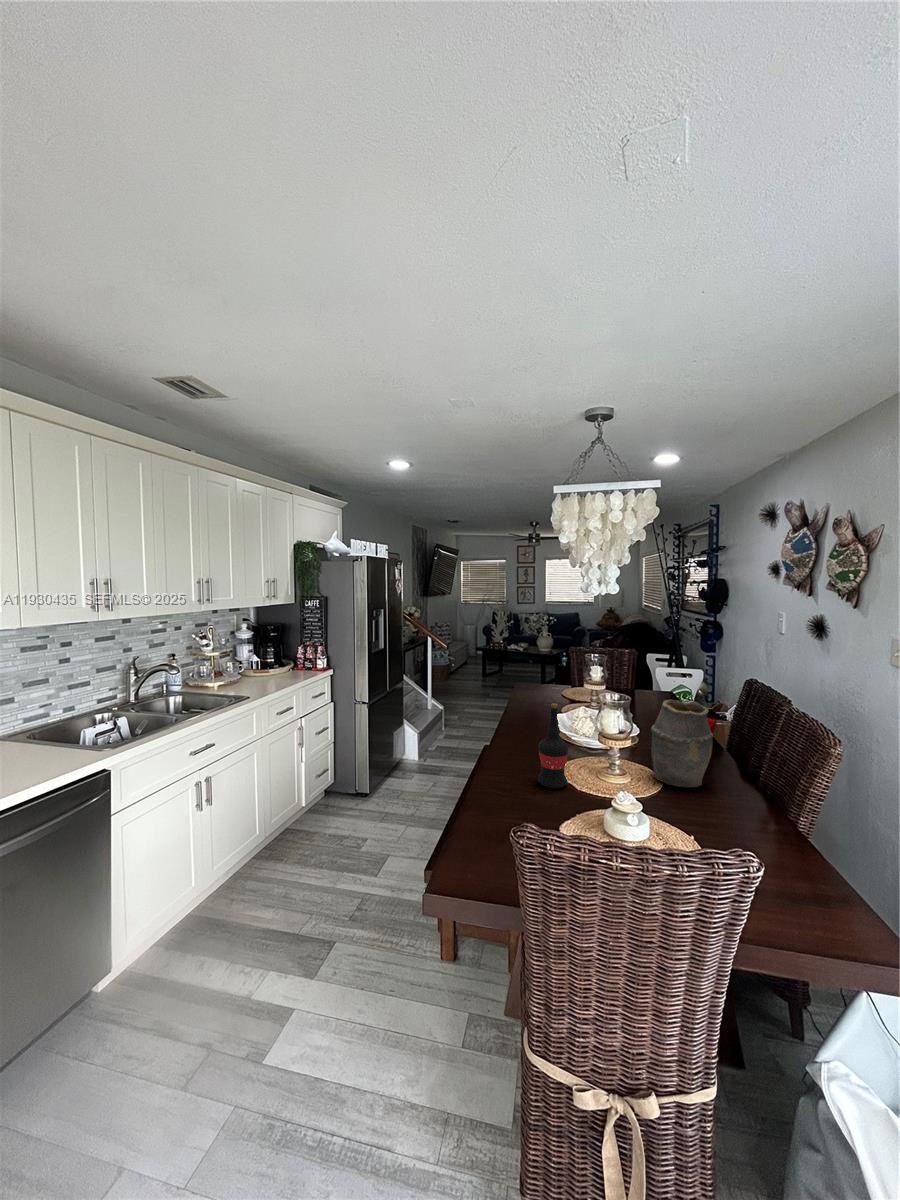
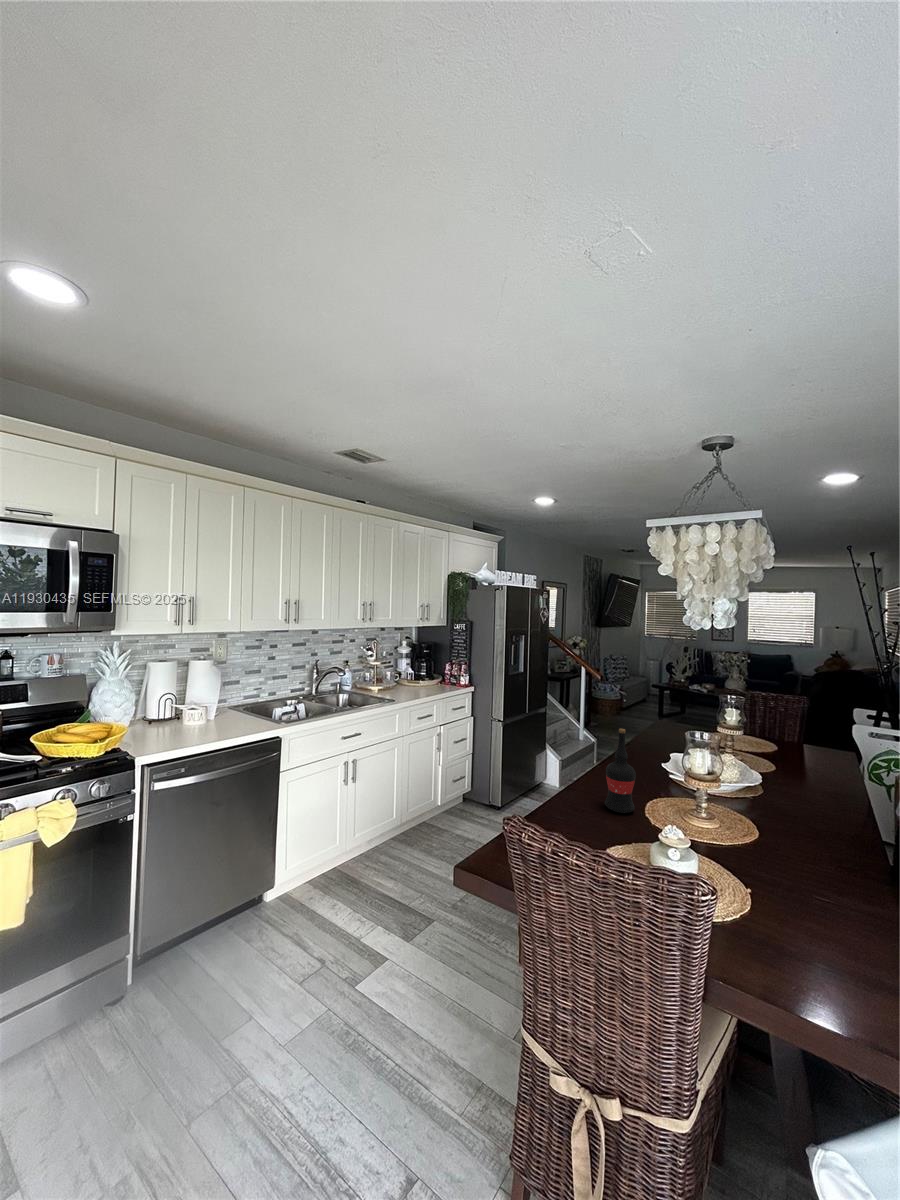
vase: present [651,700,713,787] -> none [738,742,812,843]

